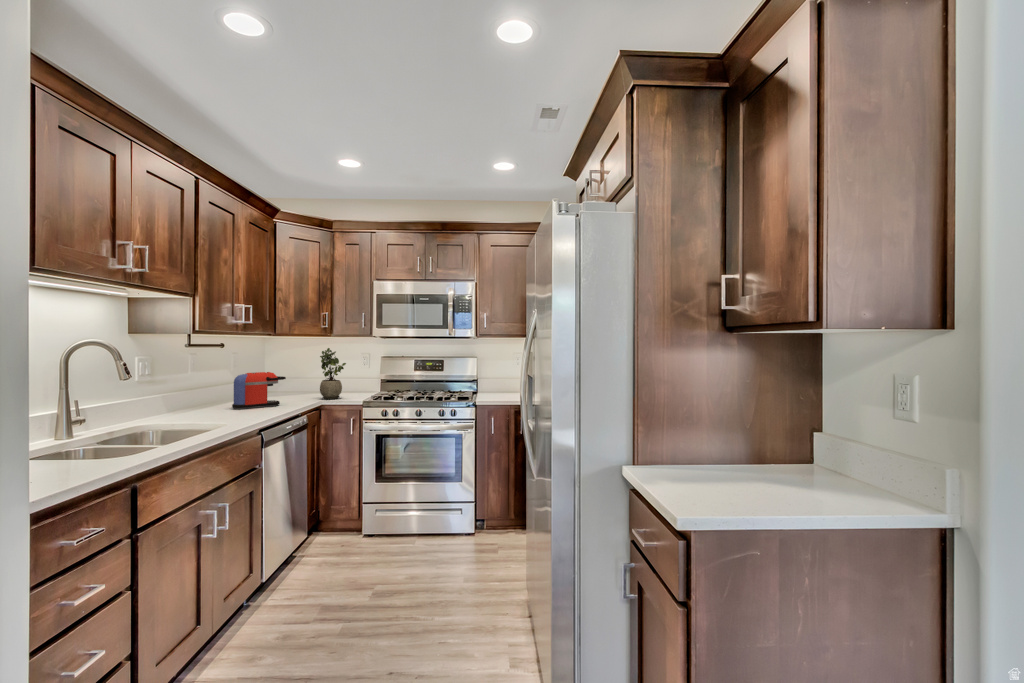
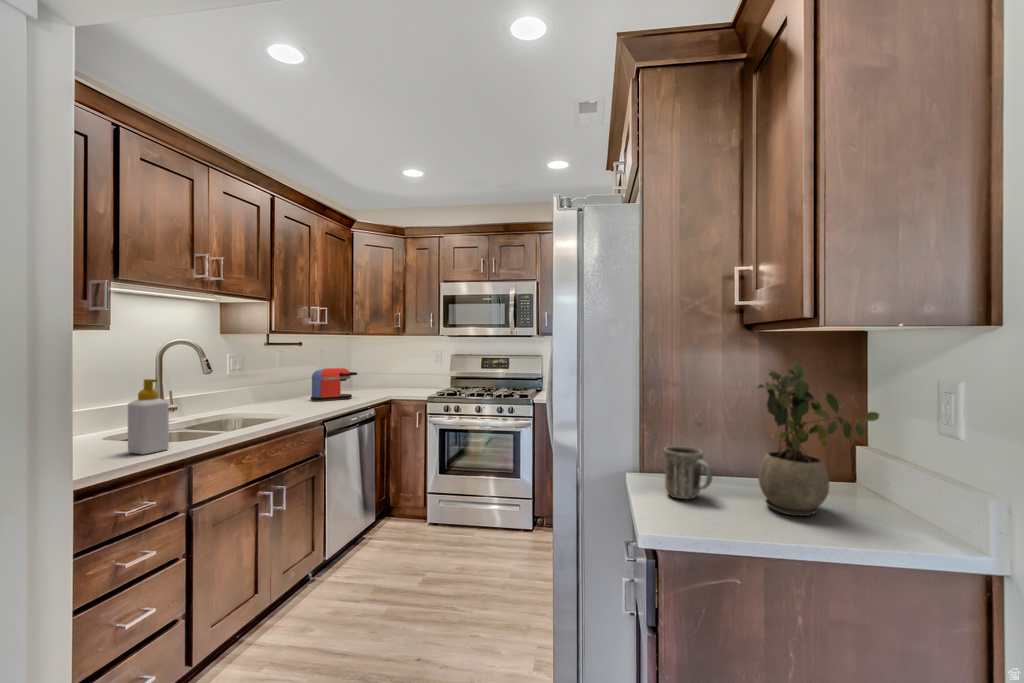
potted plant: present [320,348,346,399] -> present [758,362,879,516]
soap bottle: none [61,385,113,473] -> present [128,379,169,454]
mug: none [665,433,710,480] -> present [664,446,712,499]

